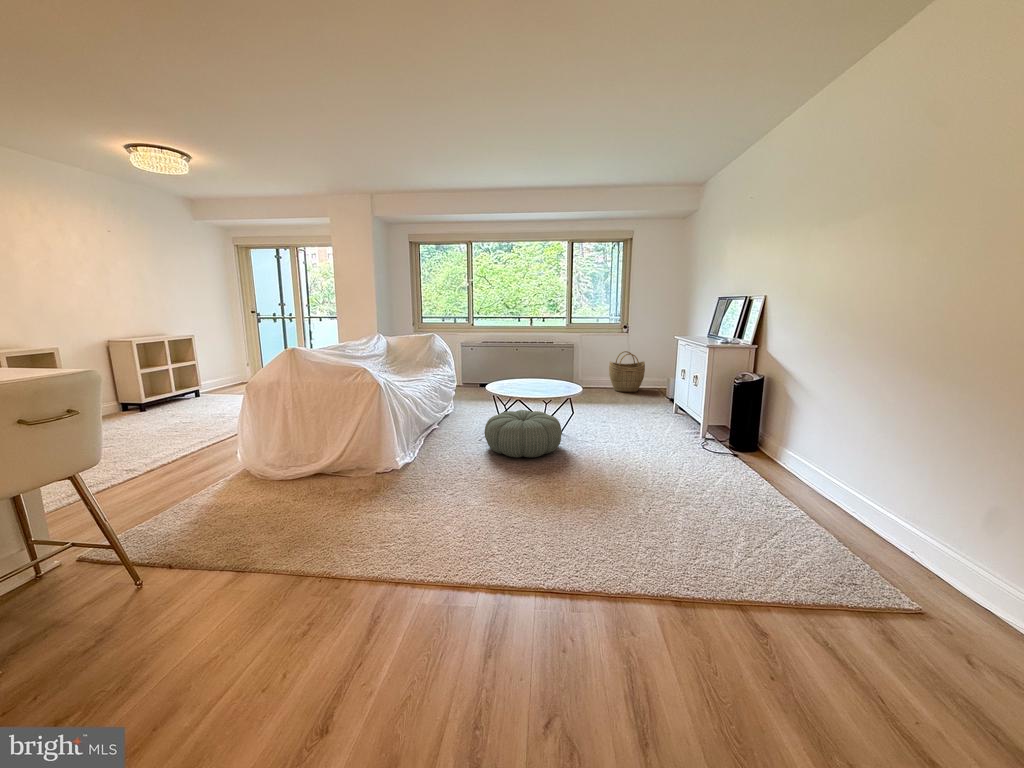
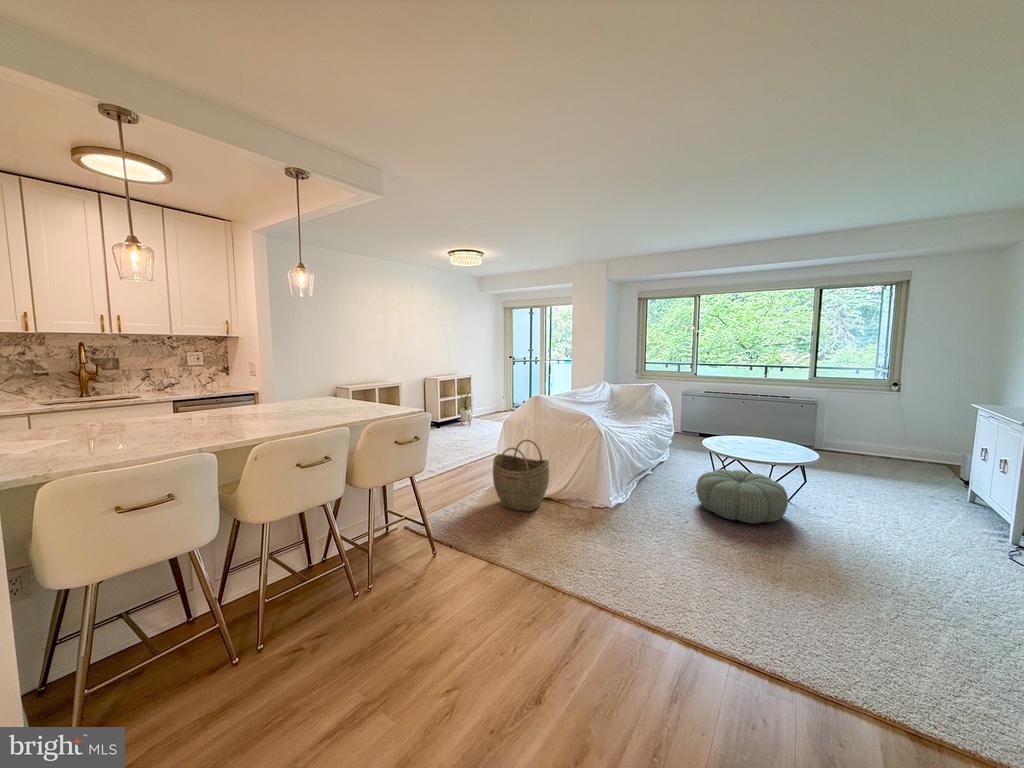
house plant: none [163,346,206,405] -> present [460,392,471,426]
woven basket: present [609,351,645,392] -> present [493,440,549,512]

